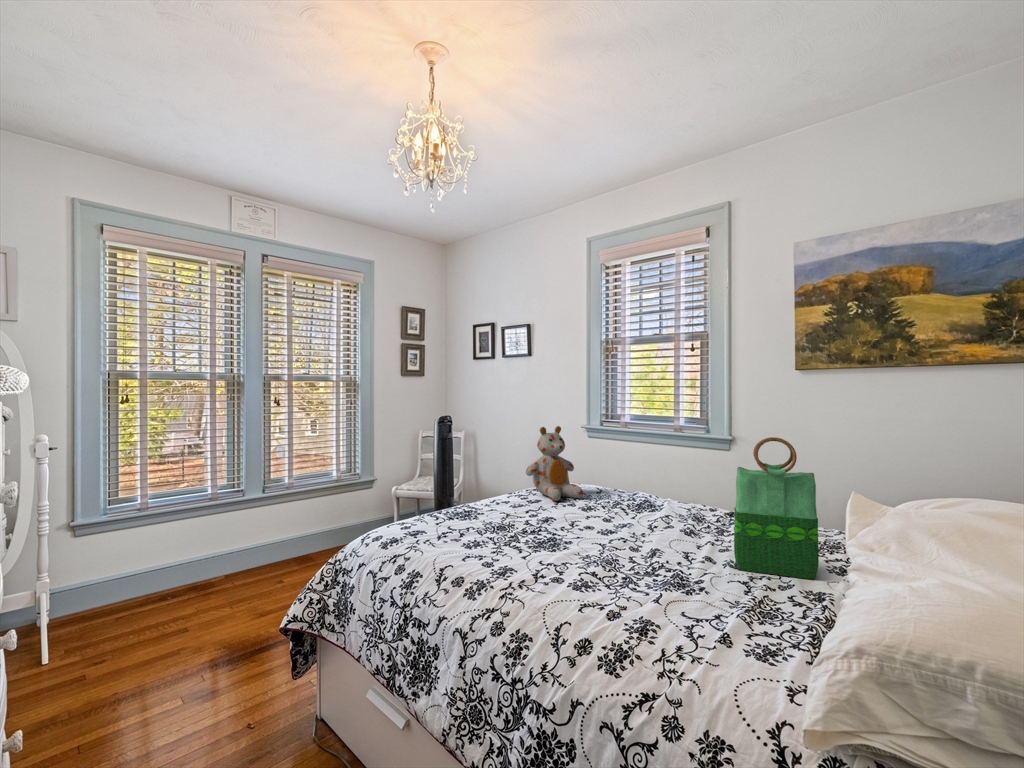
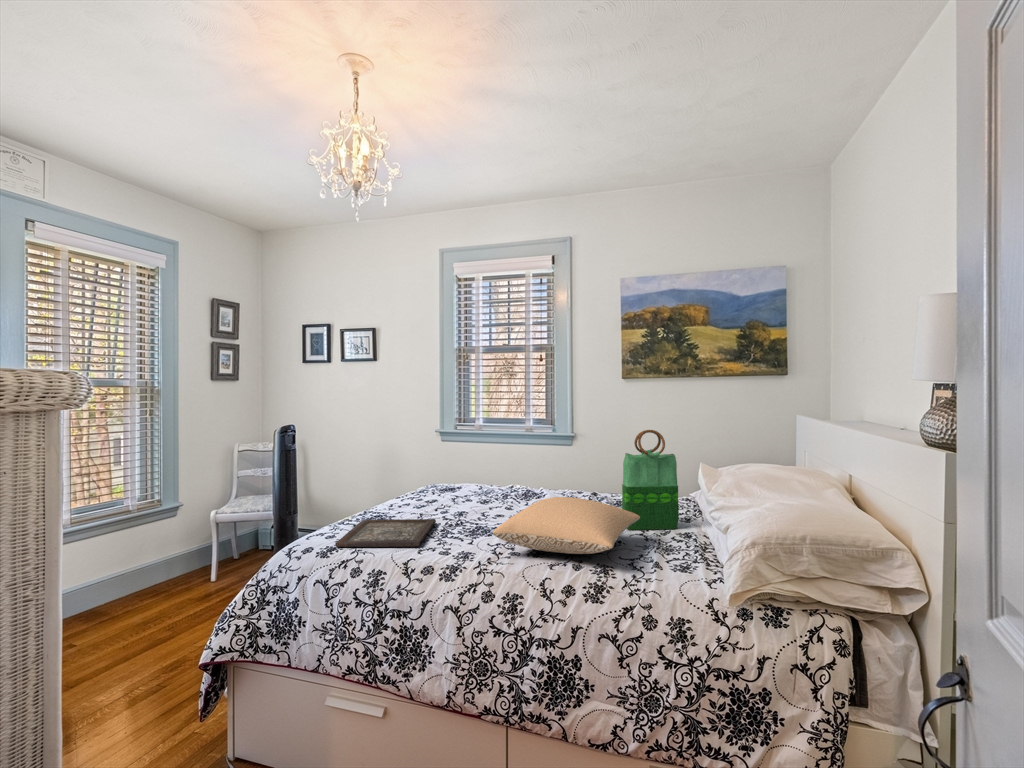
stuffed bear: present [526,426,583,501] -> none [413,431,467,501]
tray: none [399,513,518,551] -> present [335,519,436,547]
pillow: none [530,516,741,601] -> present [493,497,640,554]

